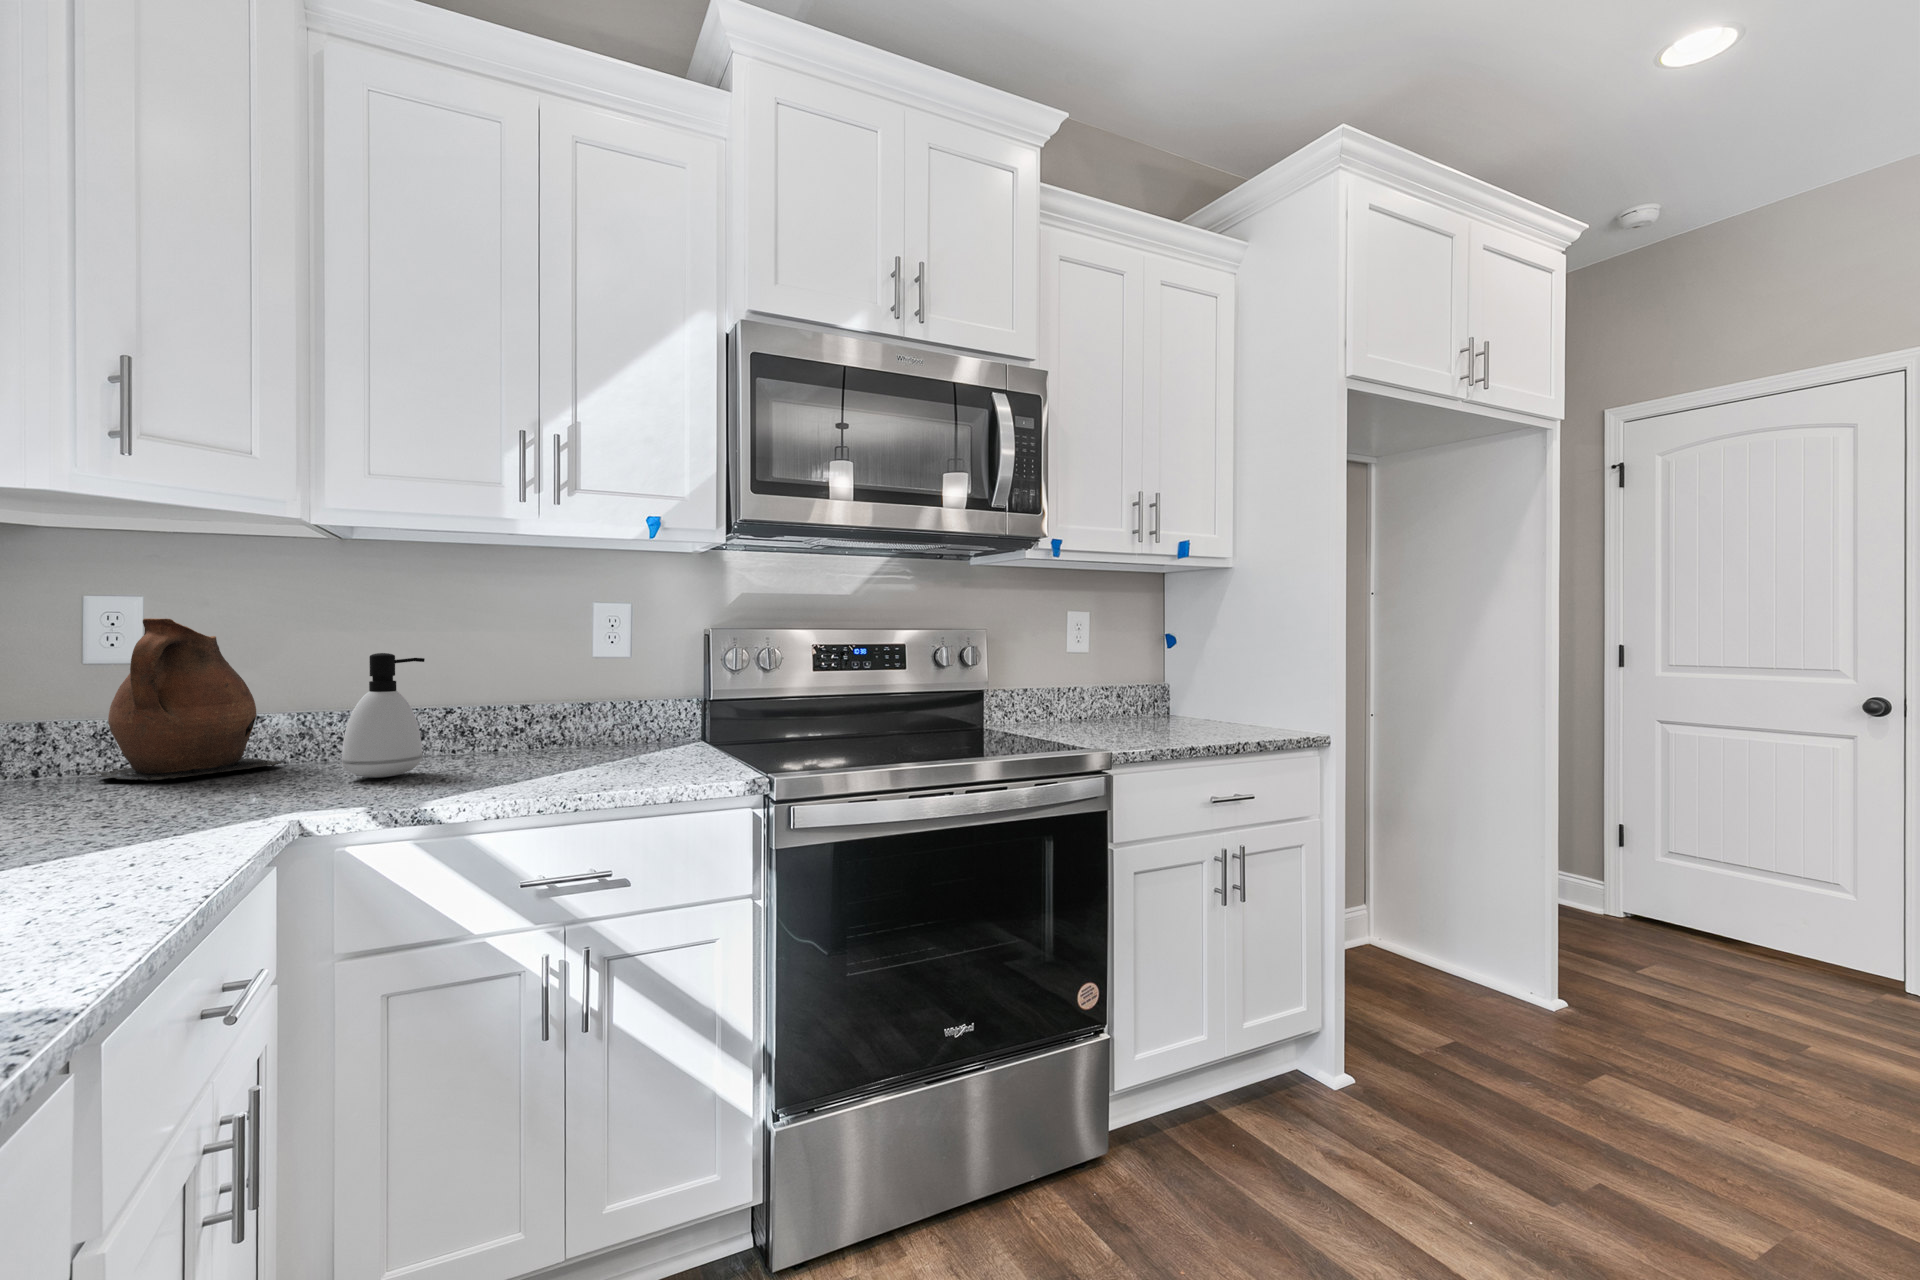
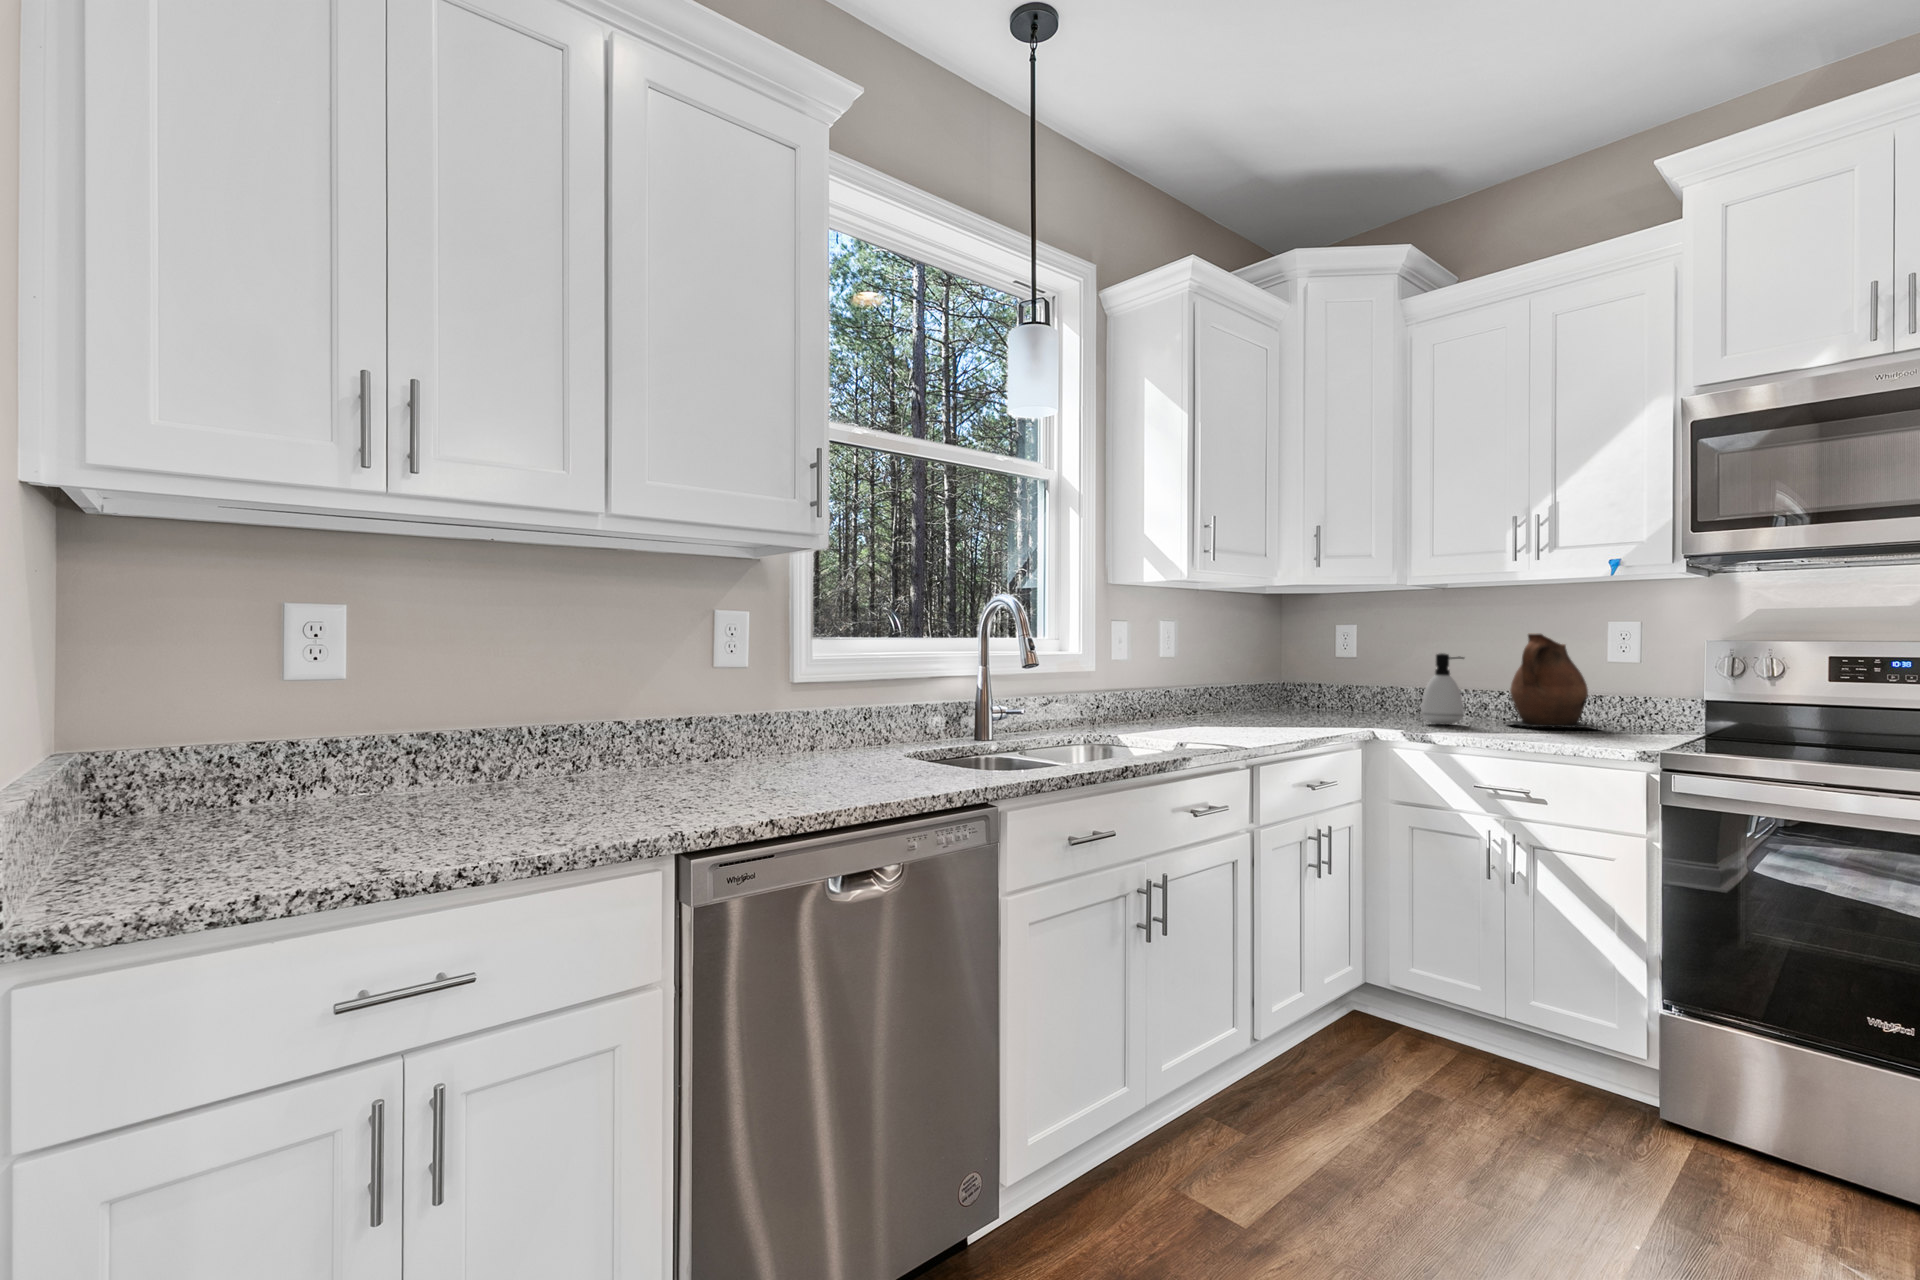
ceramic pitcher: present [87,619,281,780] -> present [1508,634,1600,729]

